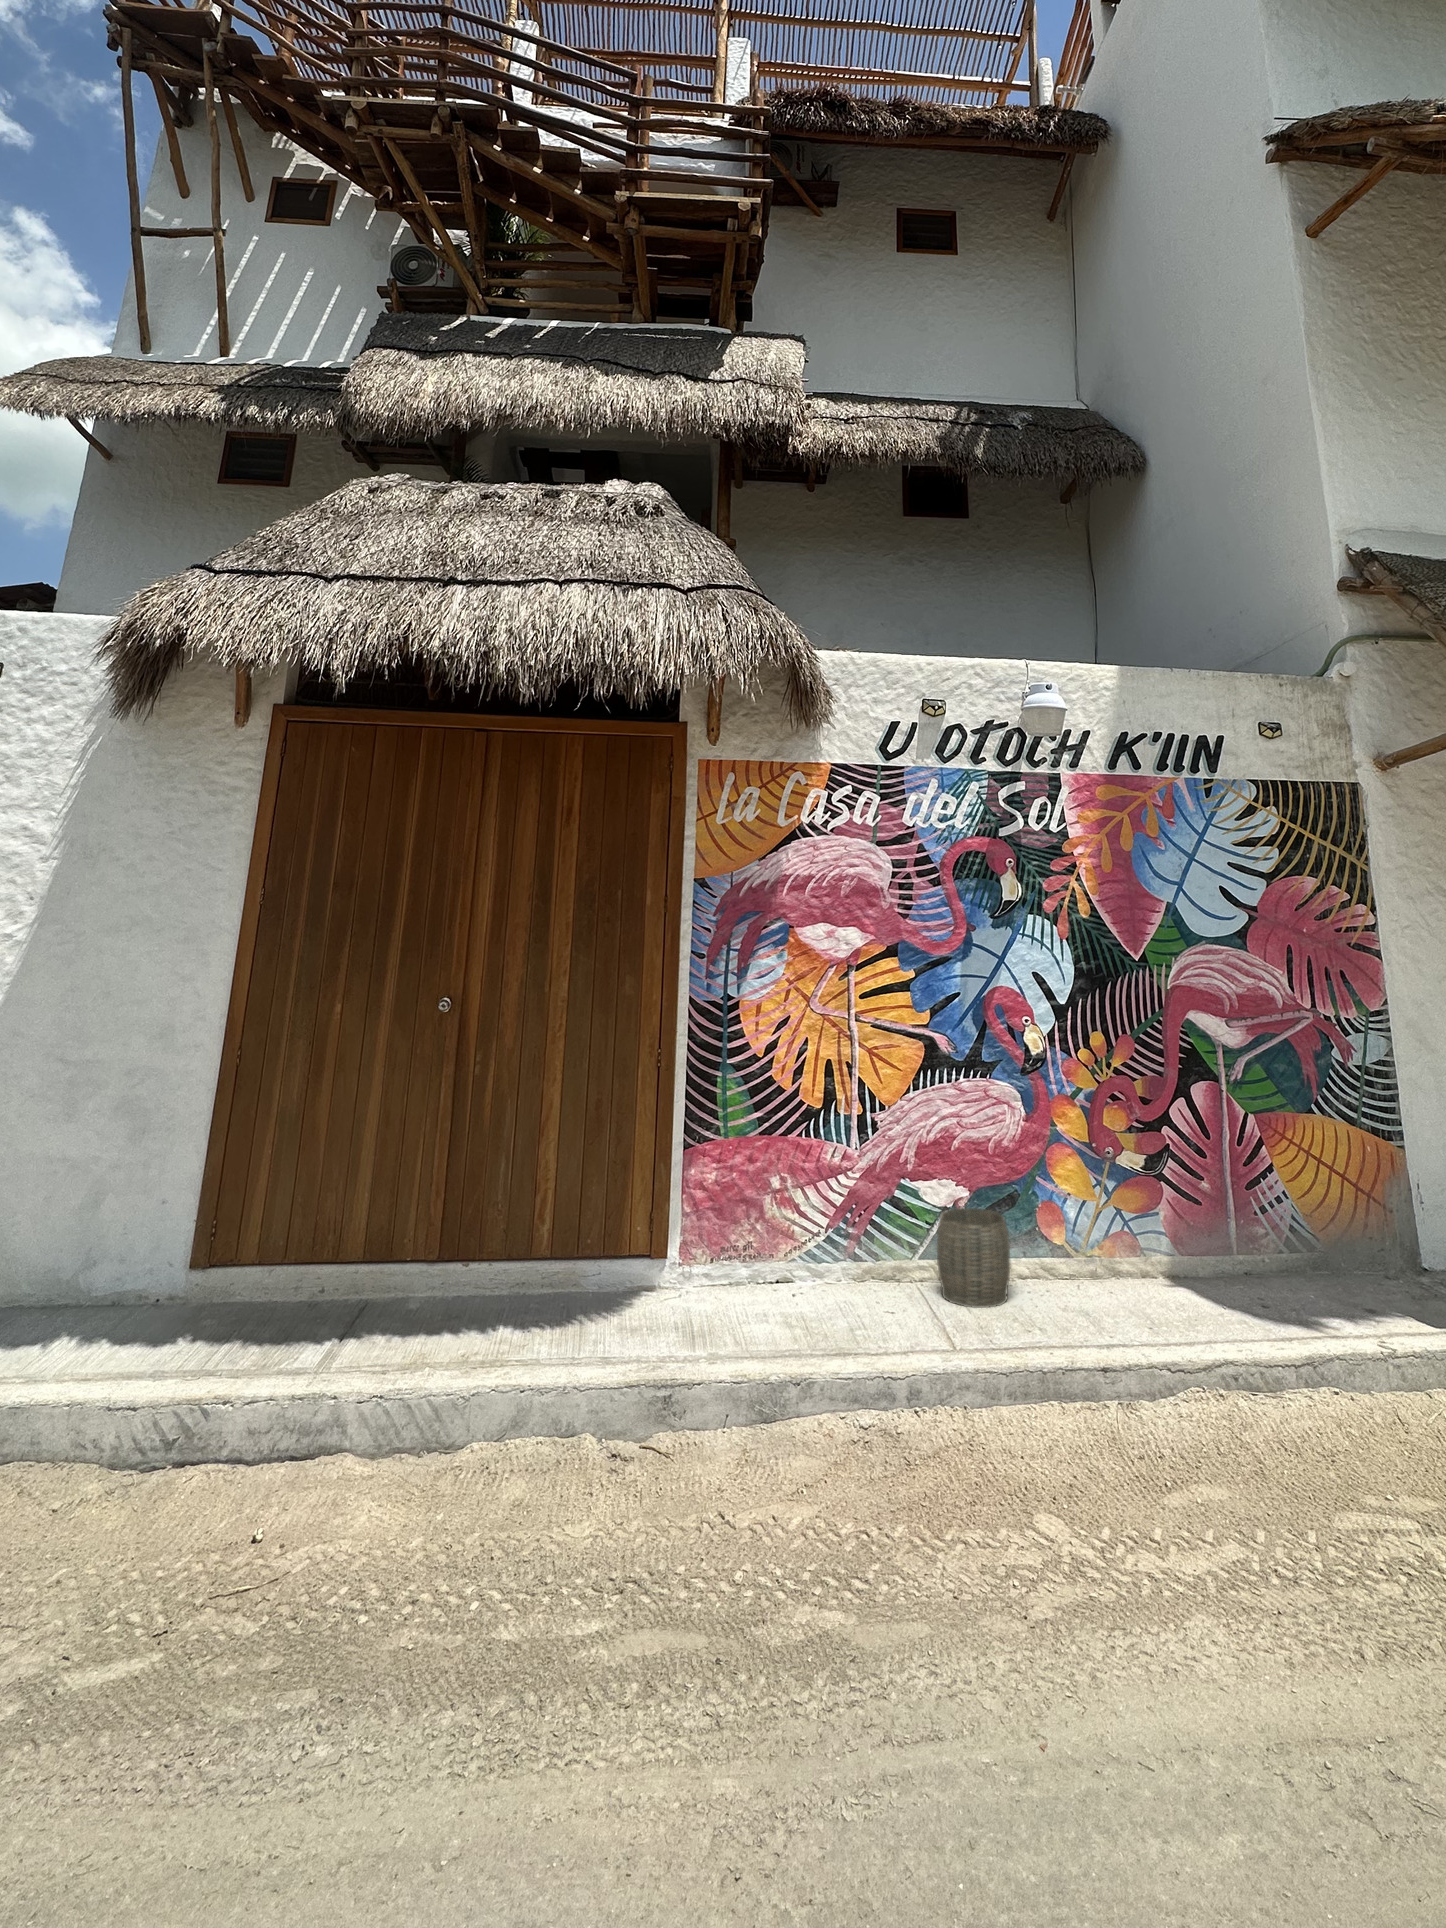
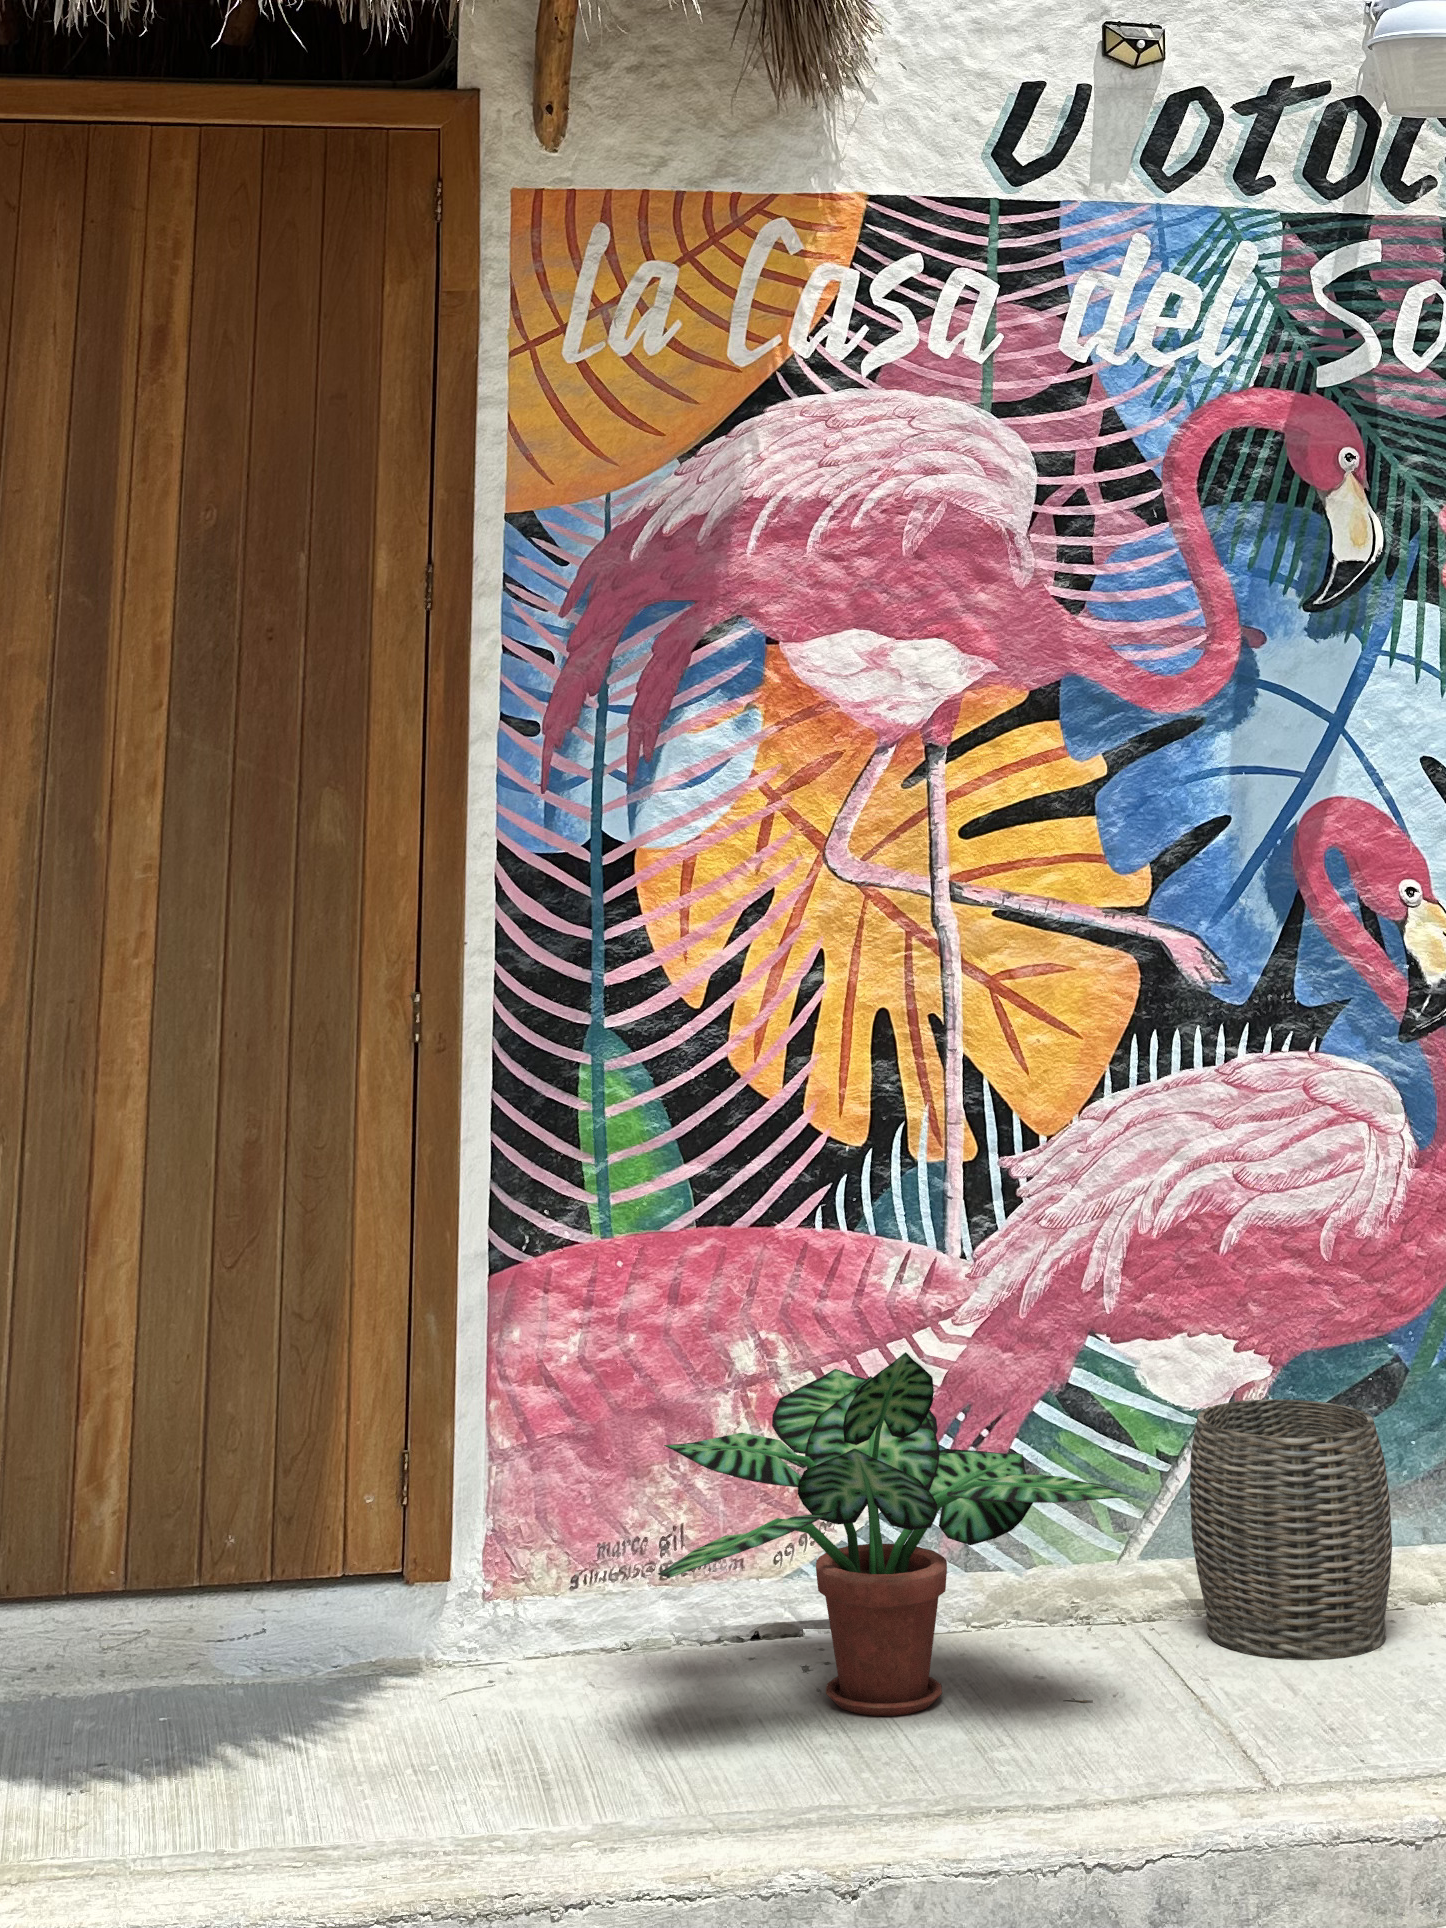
potted plant: none [734,1192,909,1325] -> present [658,1352,1133,1716]

